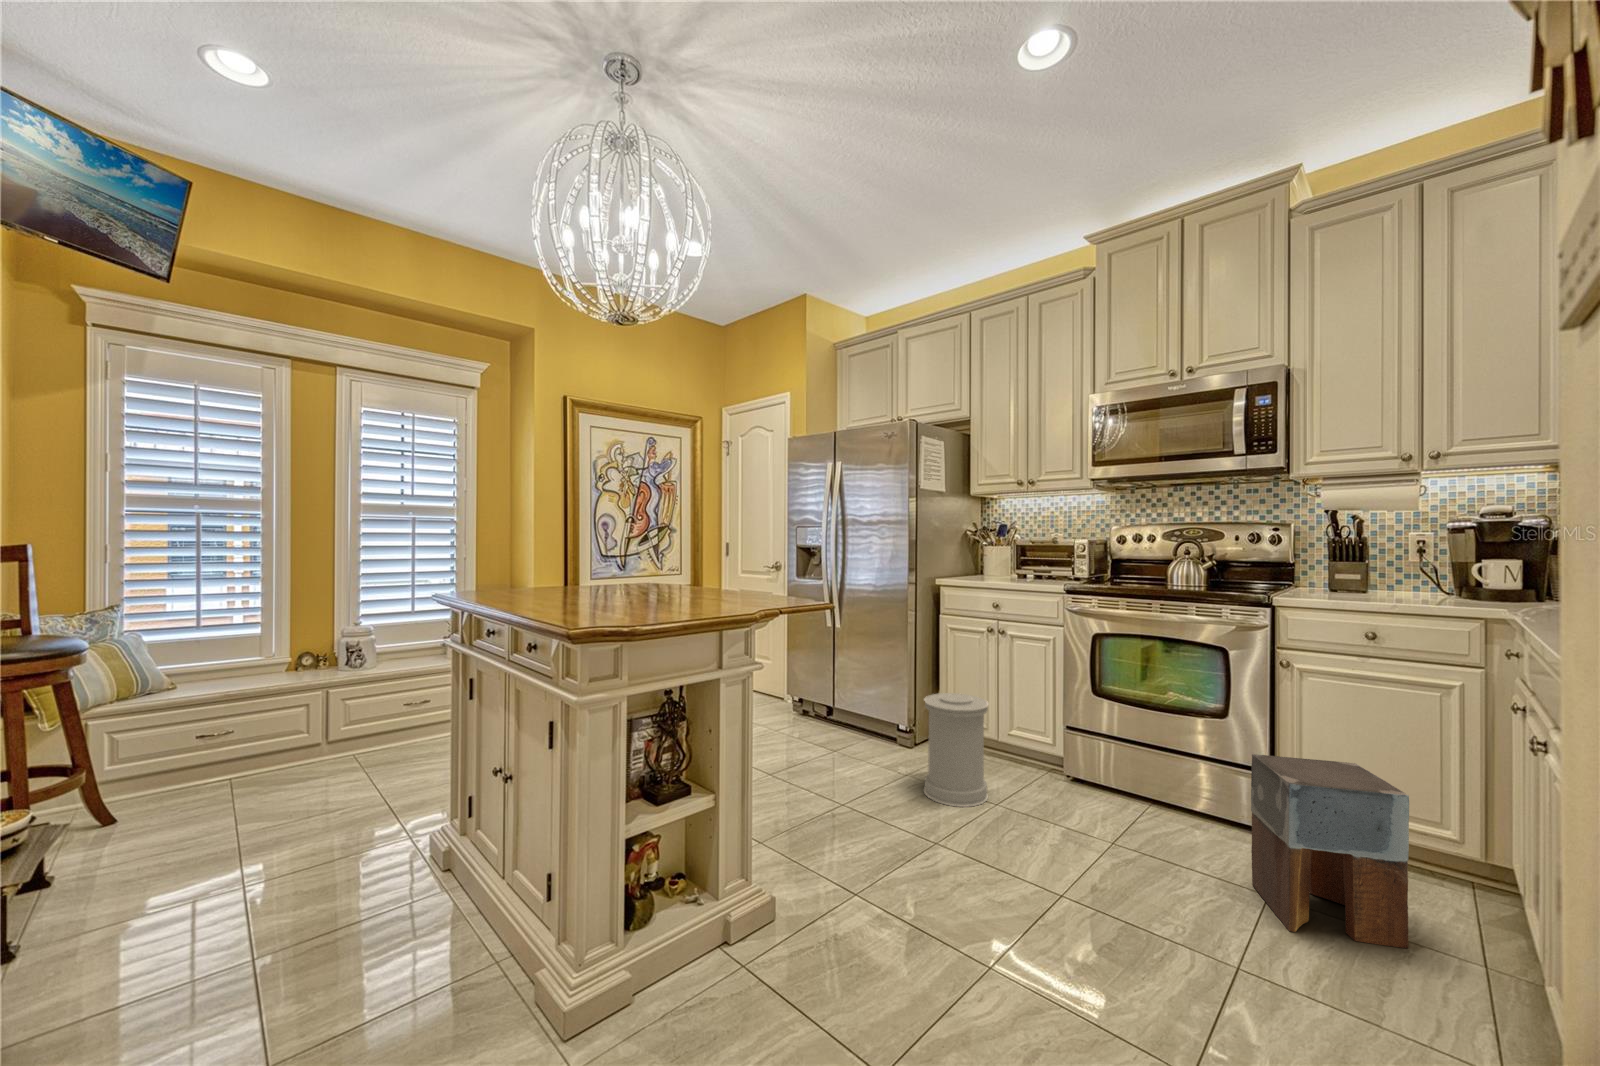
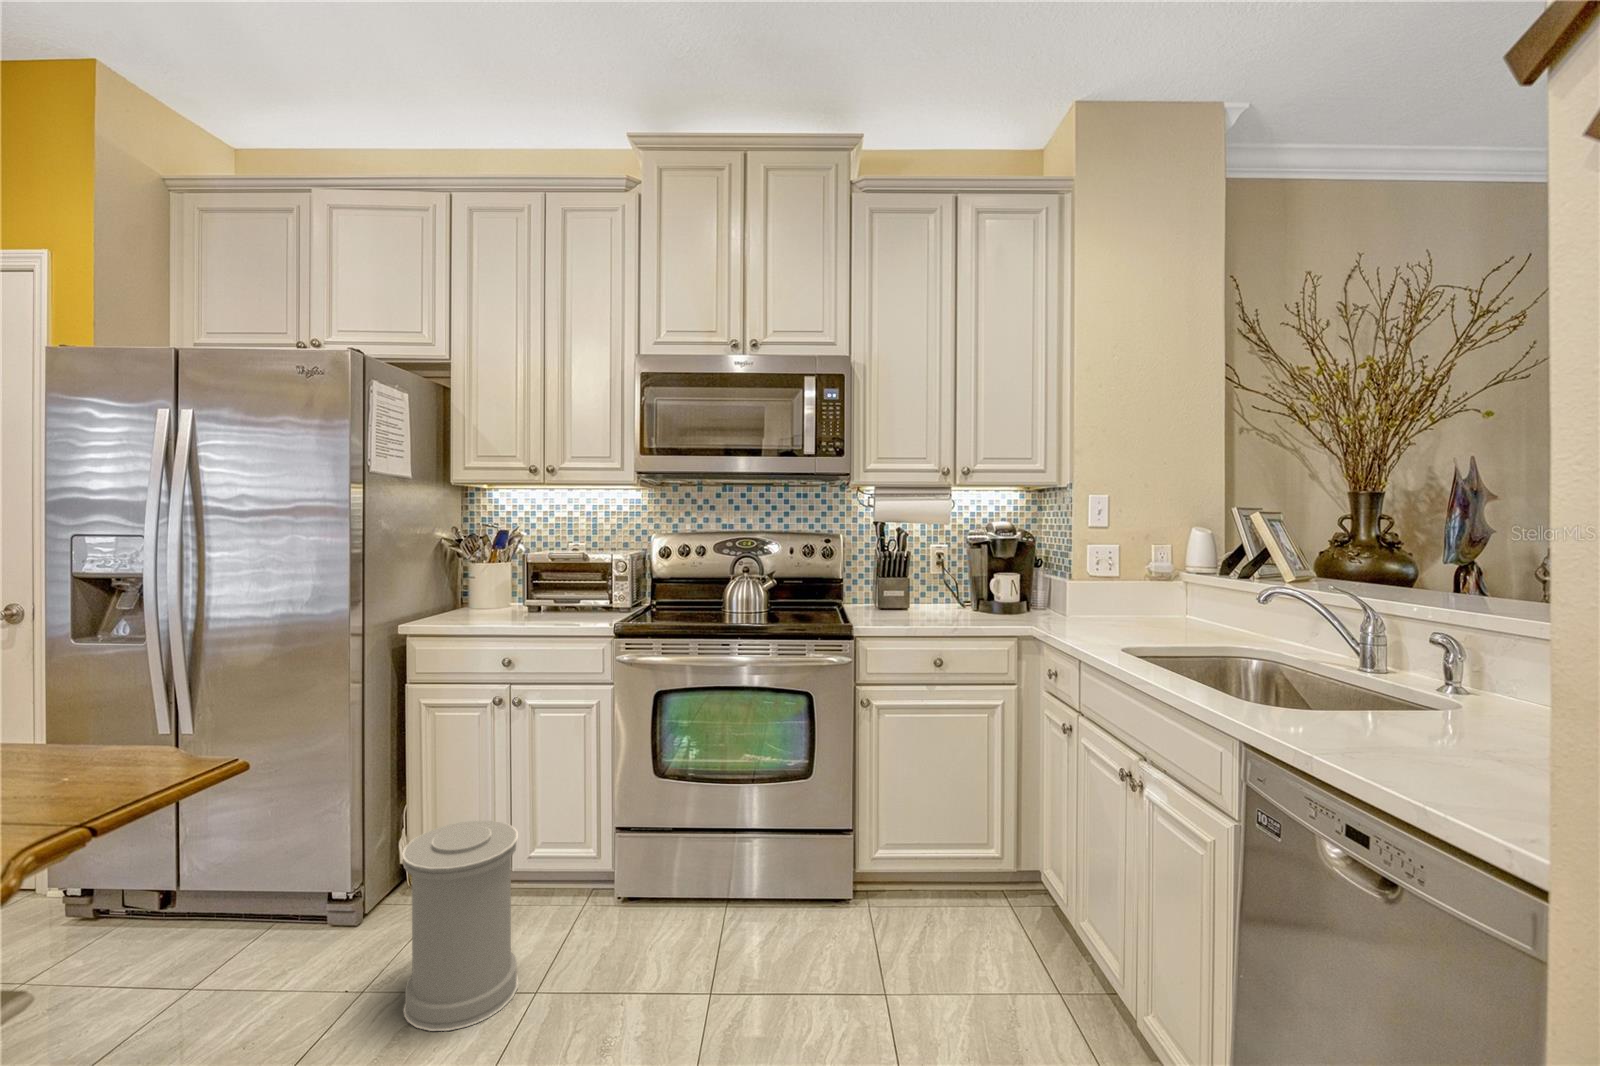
stool: present [1251,754,1409,948] -> none [865,808,1011,1039]

